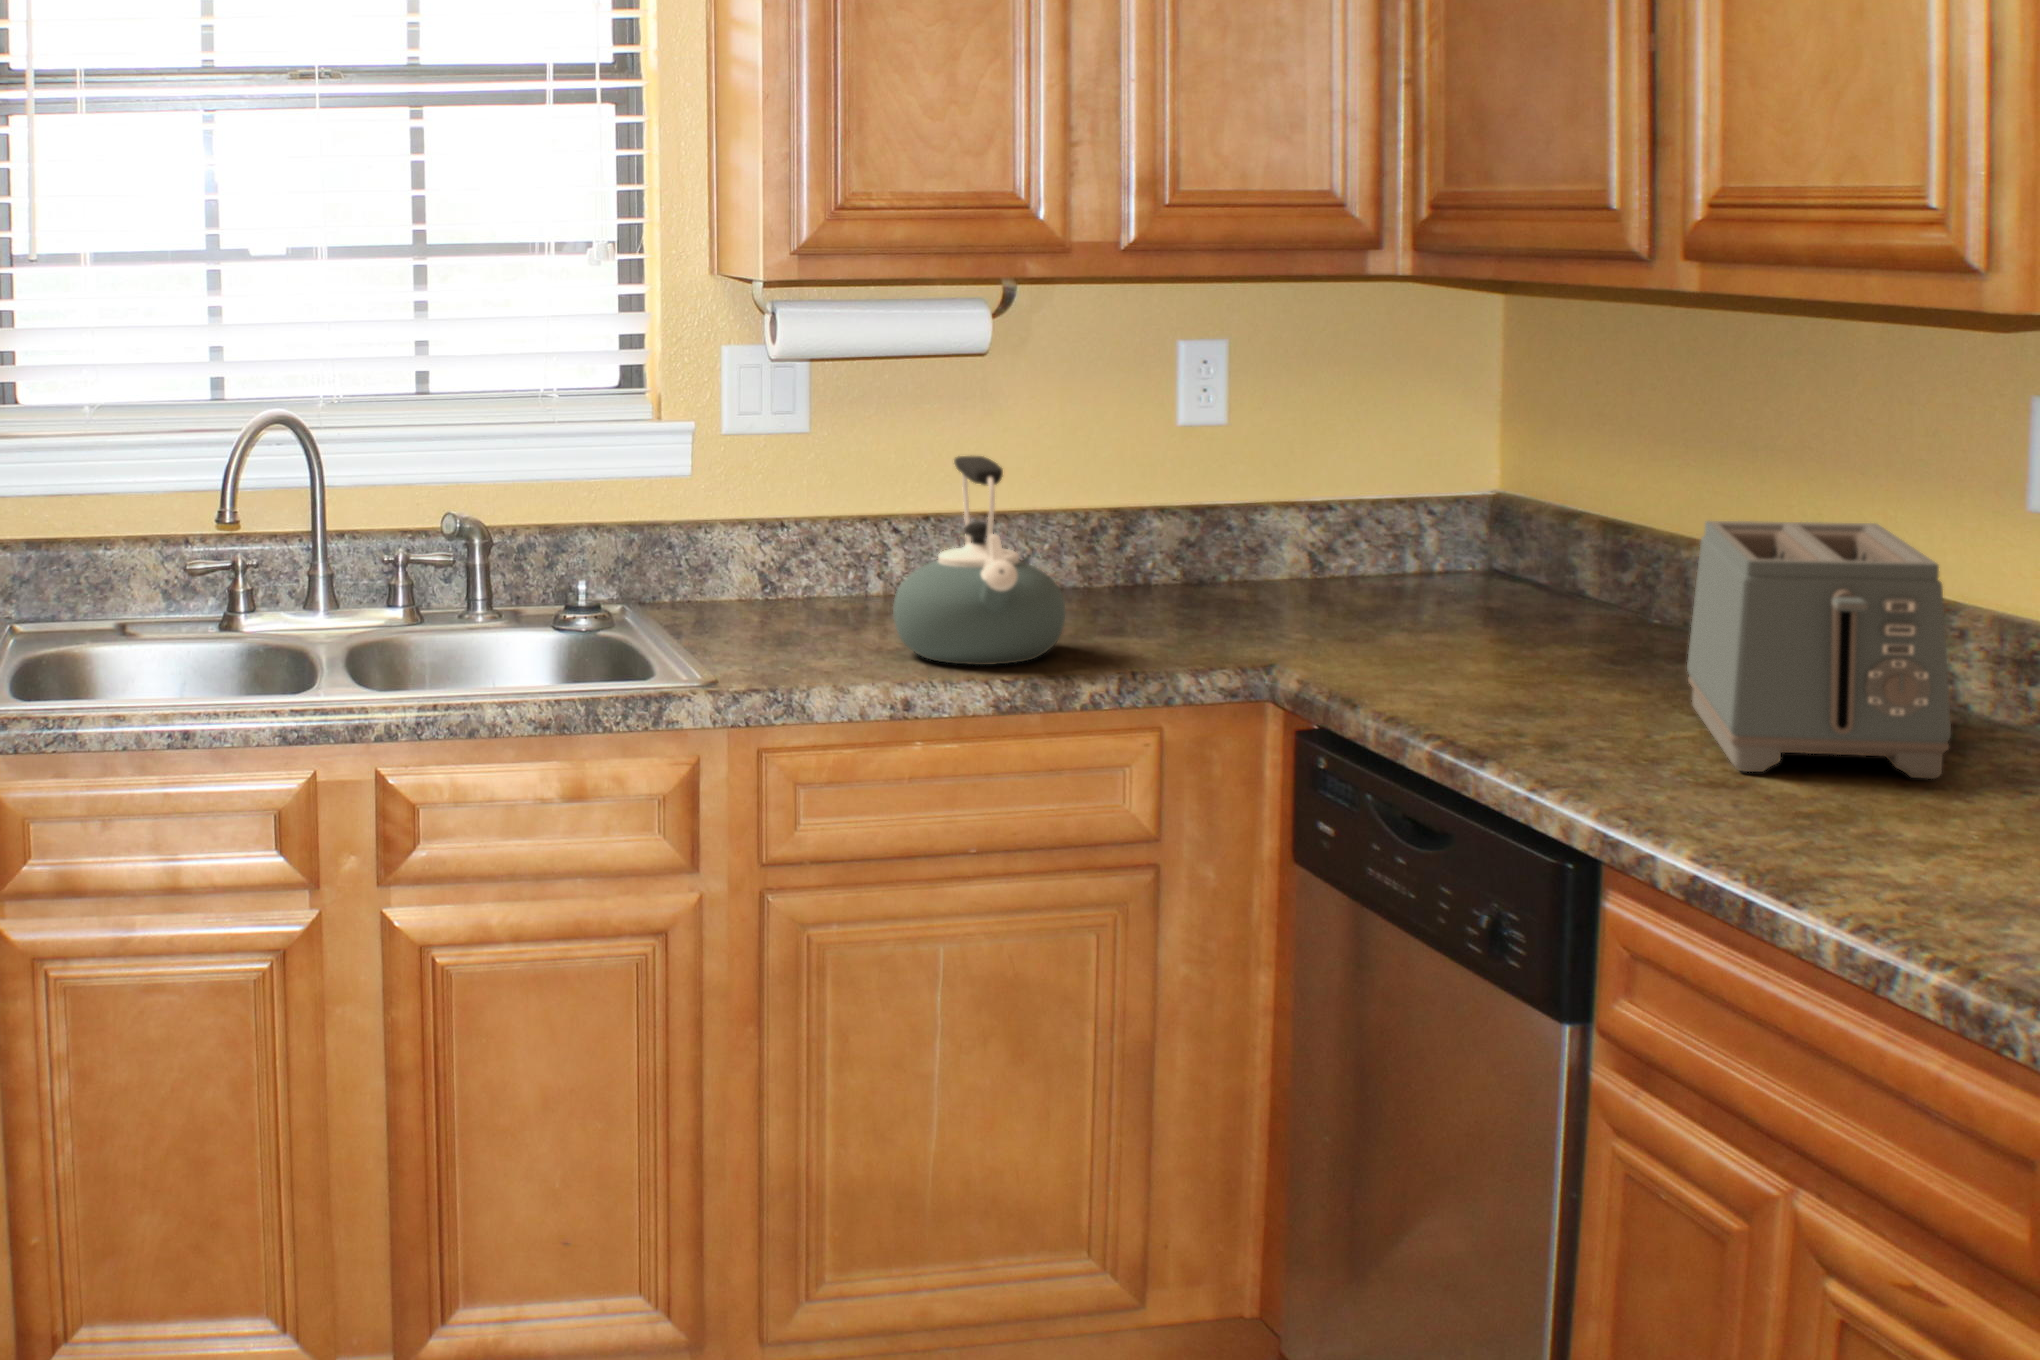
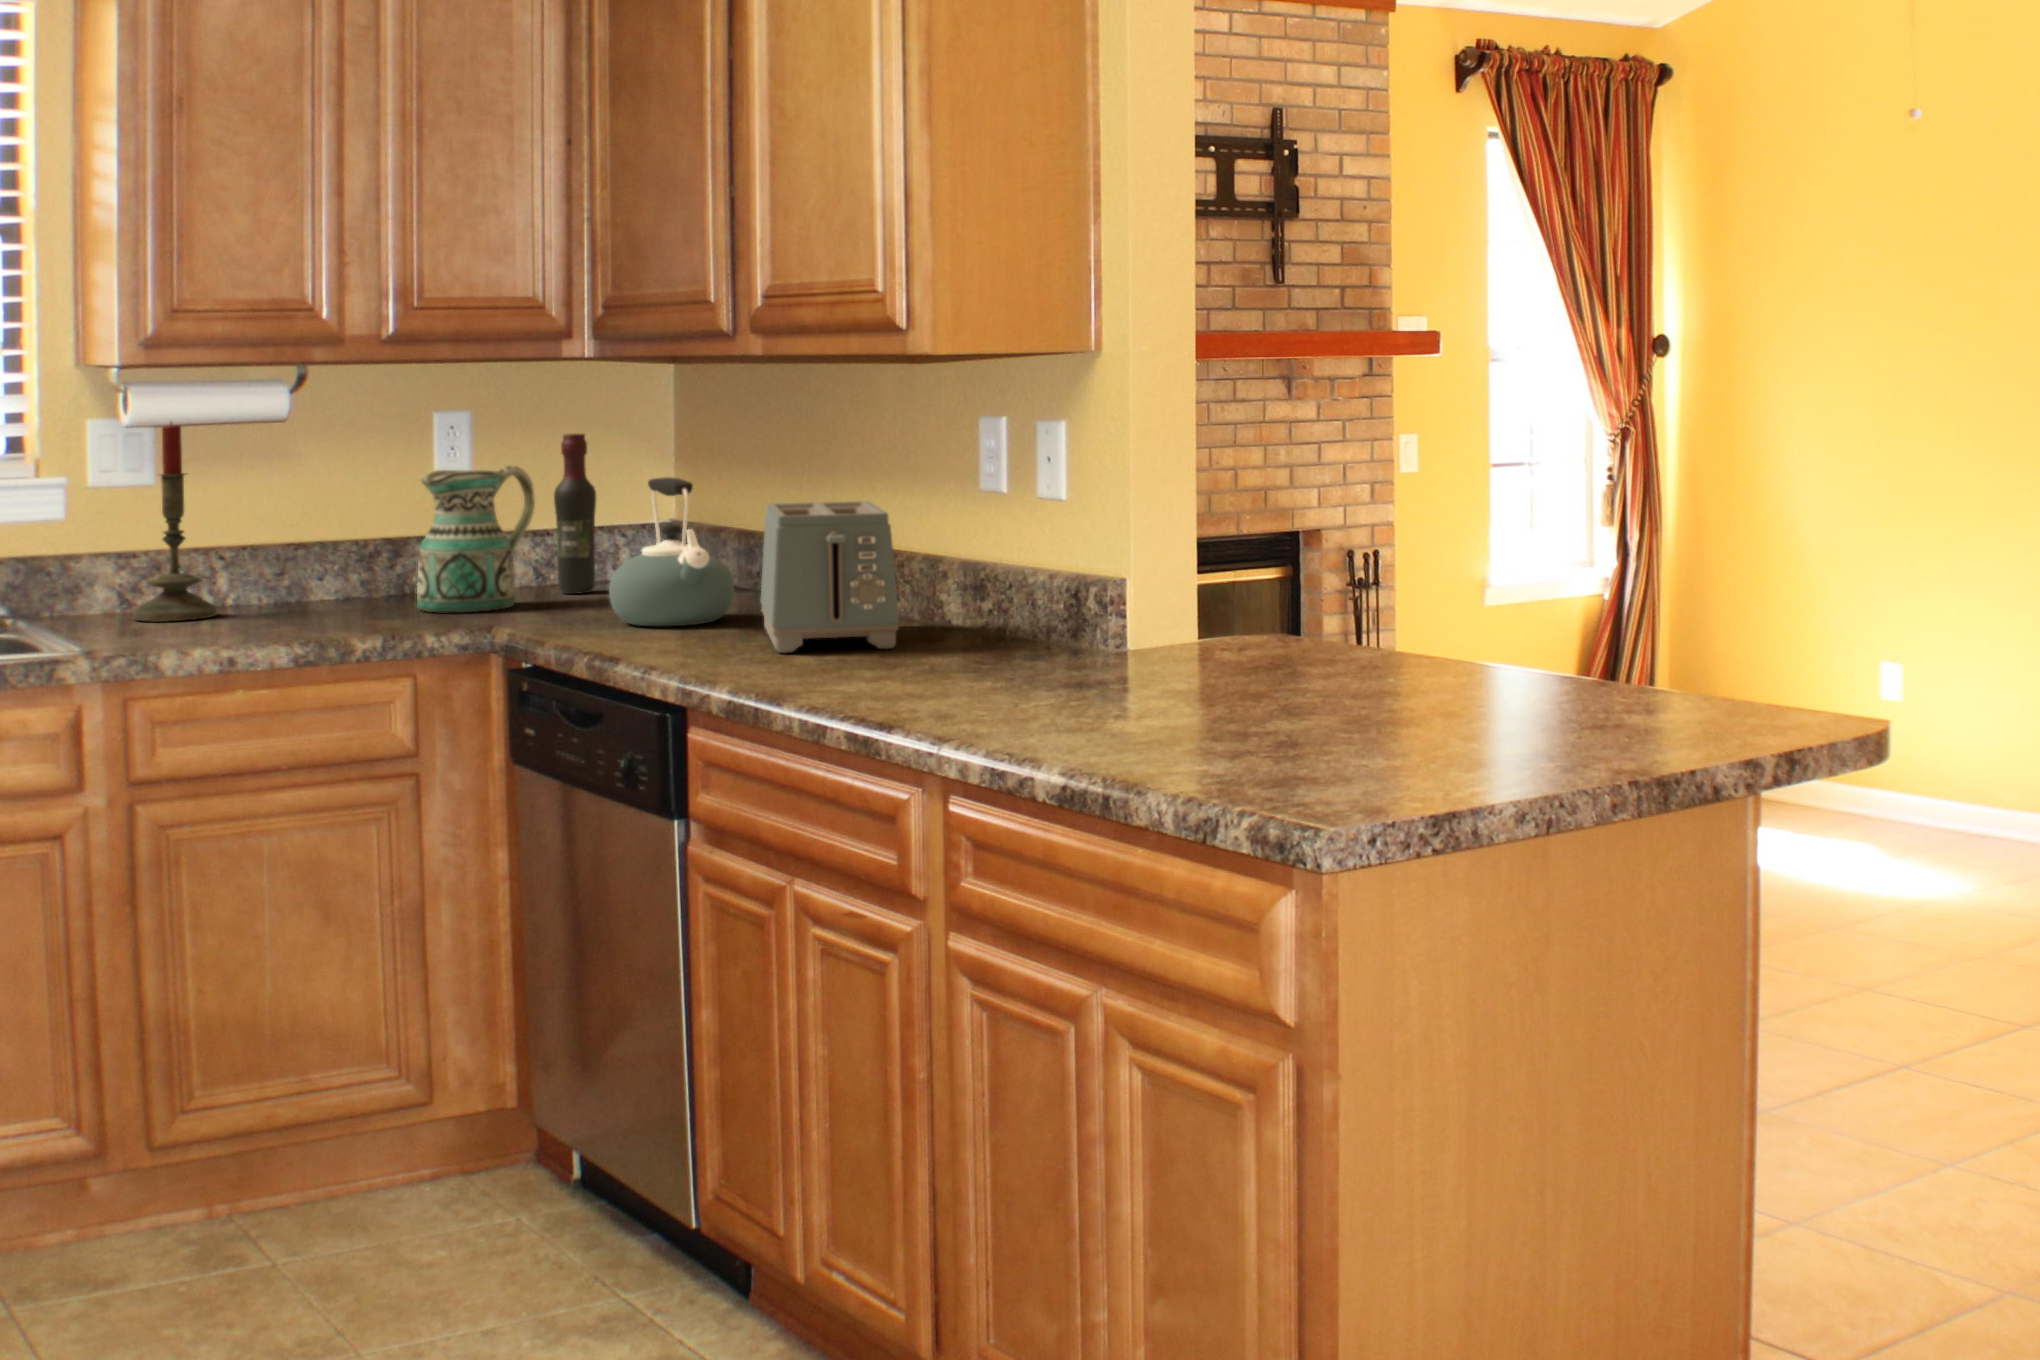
candle: none [790,351,891,615] -> present [134,424,217,622]
wine bottle: none [1340,375,1401,600] -> present [554,434,596,594]
ceramic pitcher: none [1152,423,1316,629] -> present [417,466,535,612]
kettle: present [893,456,1065,665] -> present [609,477,734,626]

